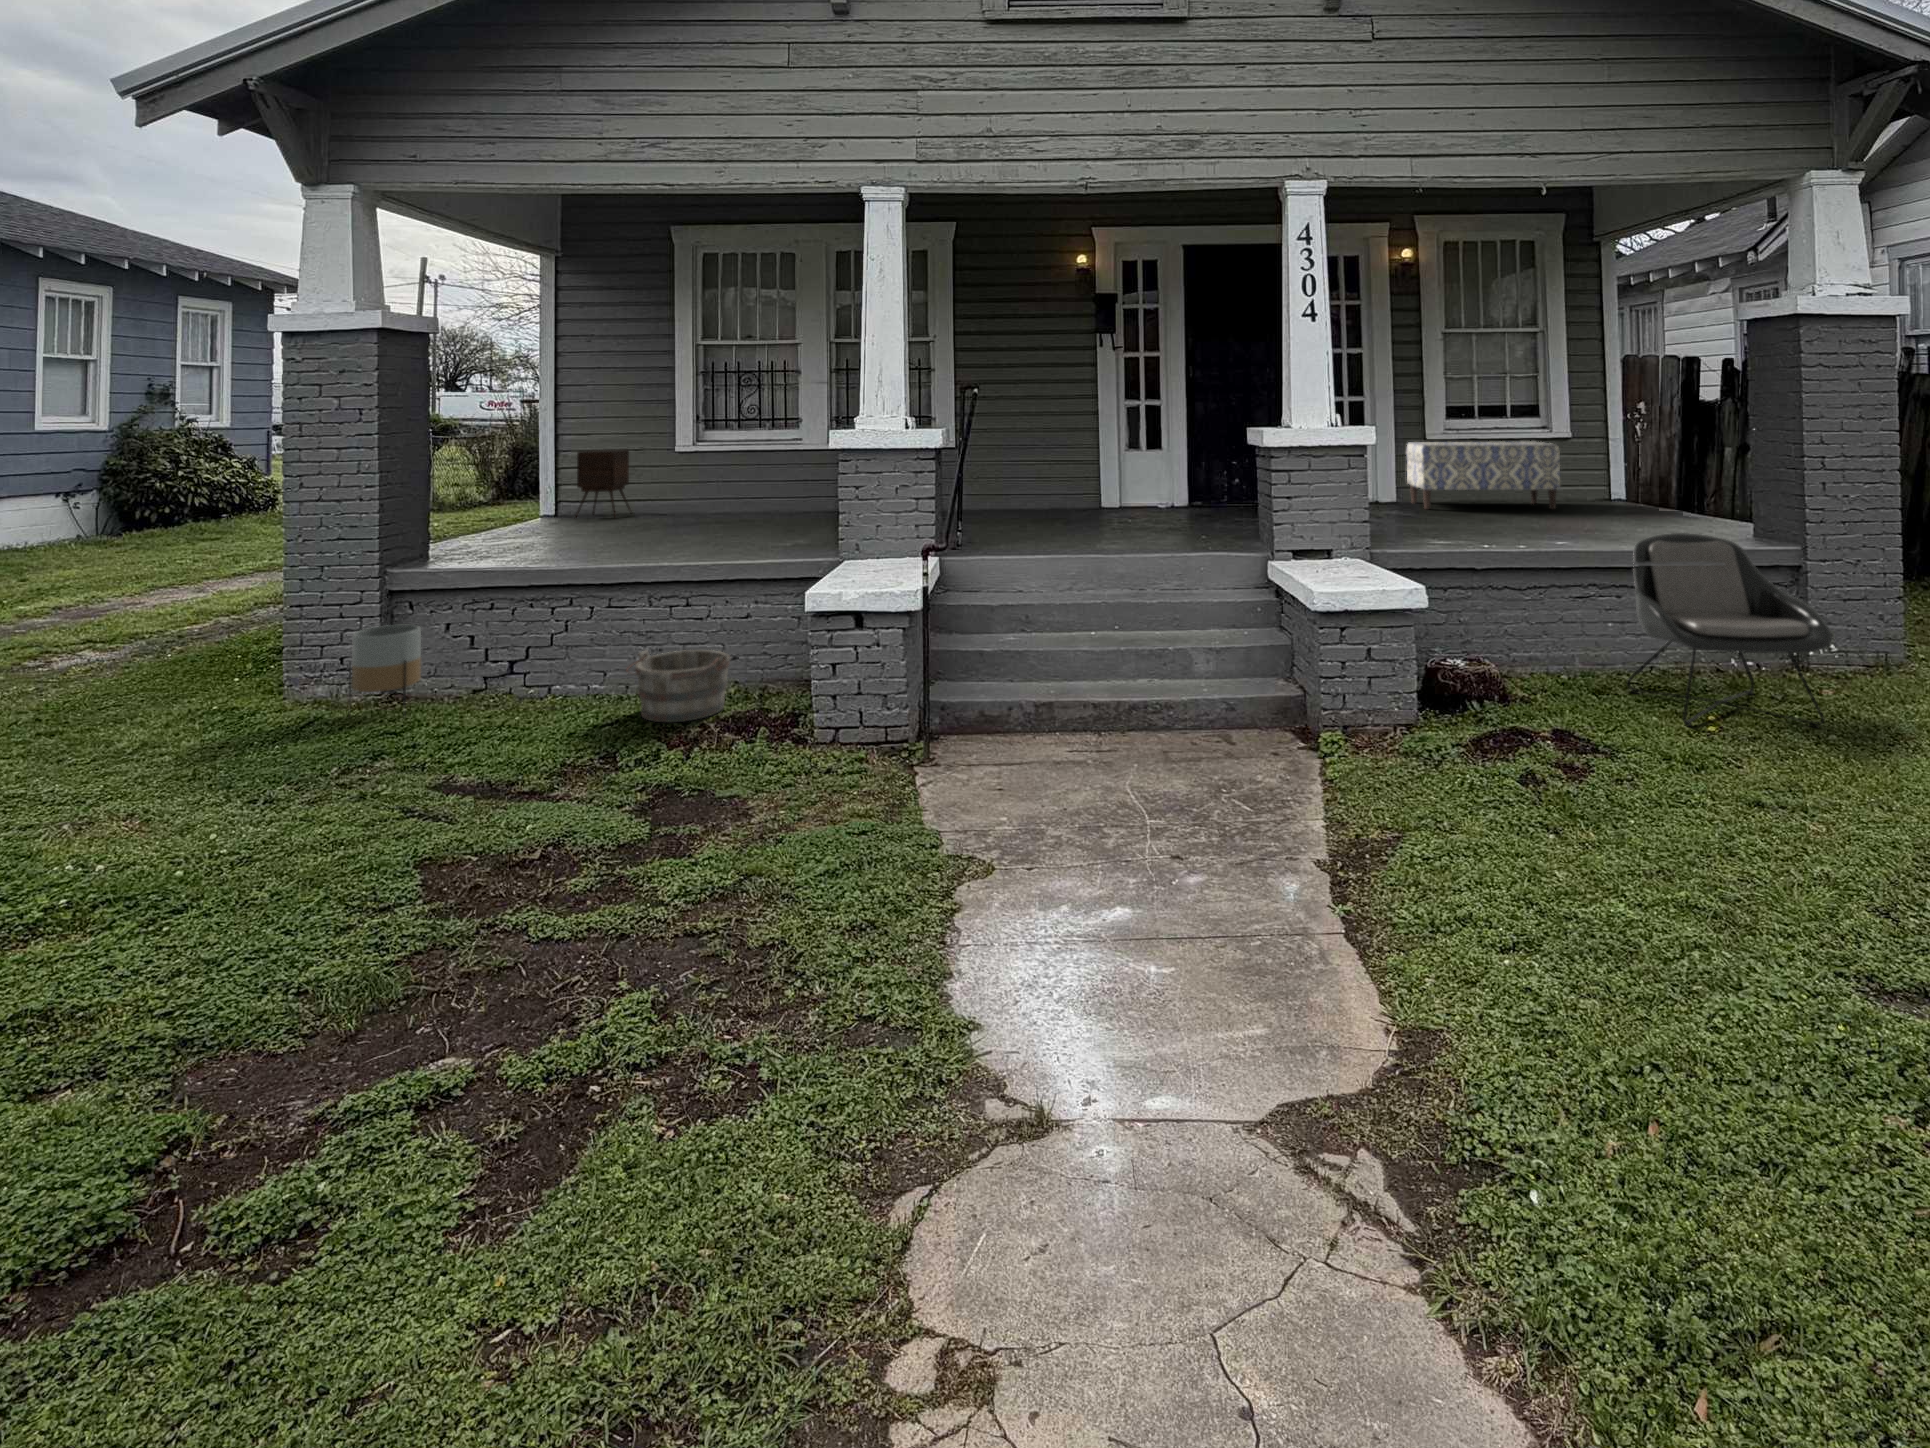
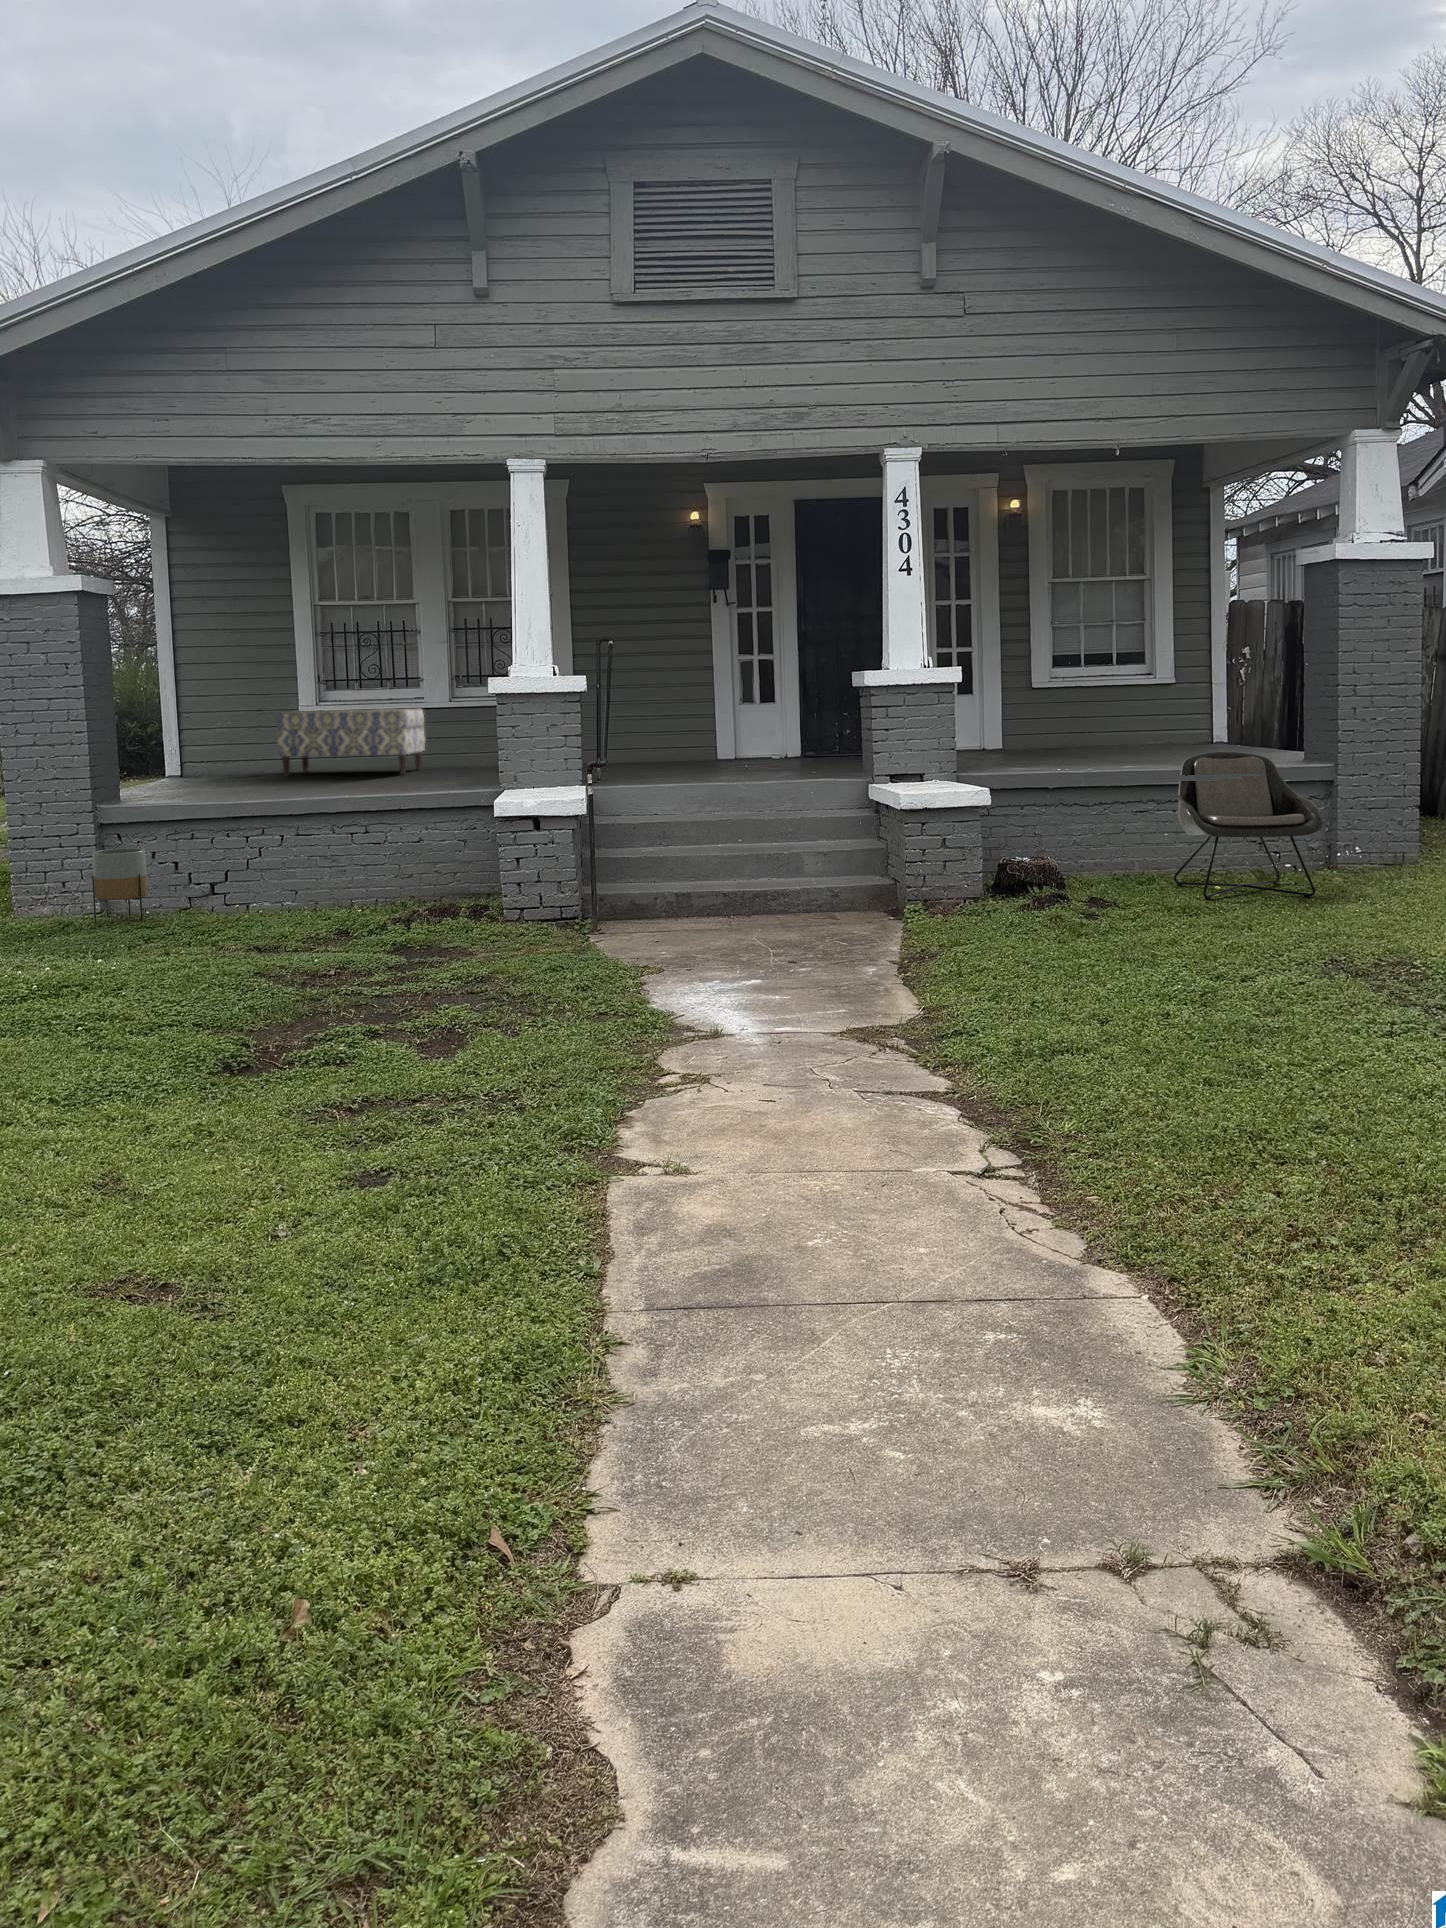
bench: present [1406,441,1560,509] -> present [277,708,425,776]
side table: present [575,449,631,517] -> none [205,709,256,776]
bucket: present [626,650,730,722] -> none [331,864,414,919]

